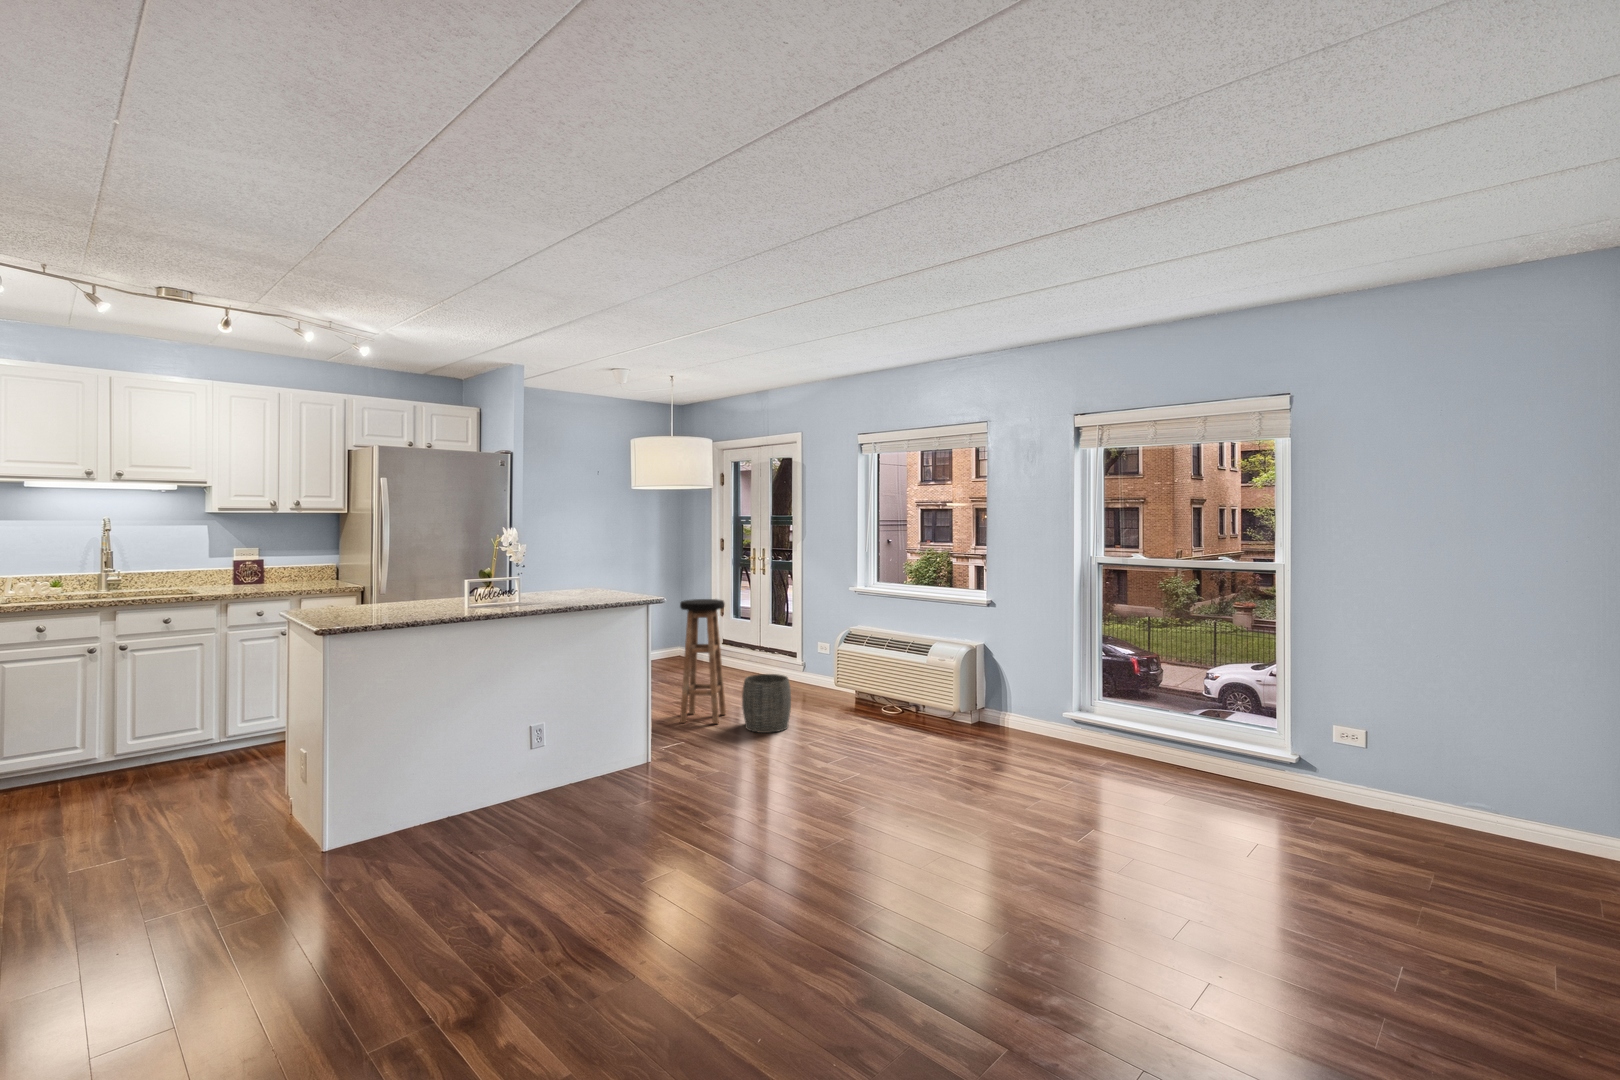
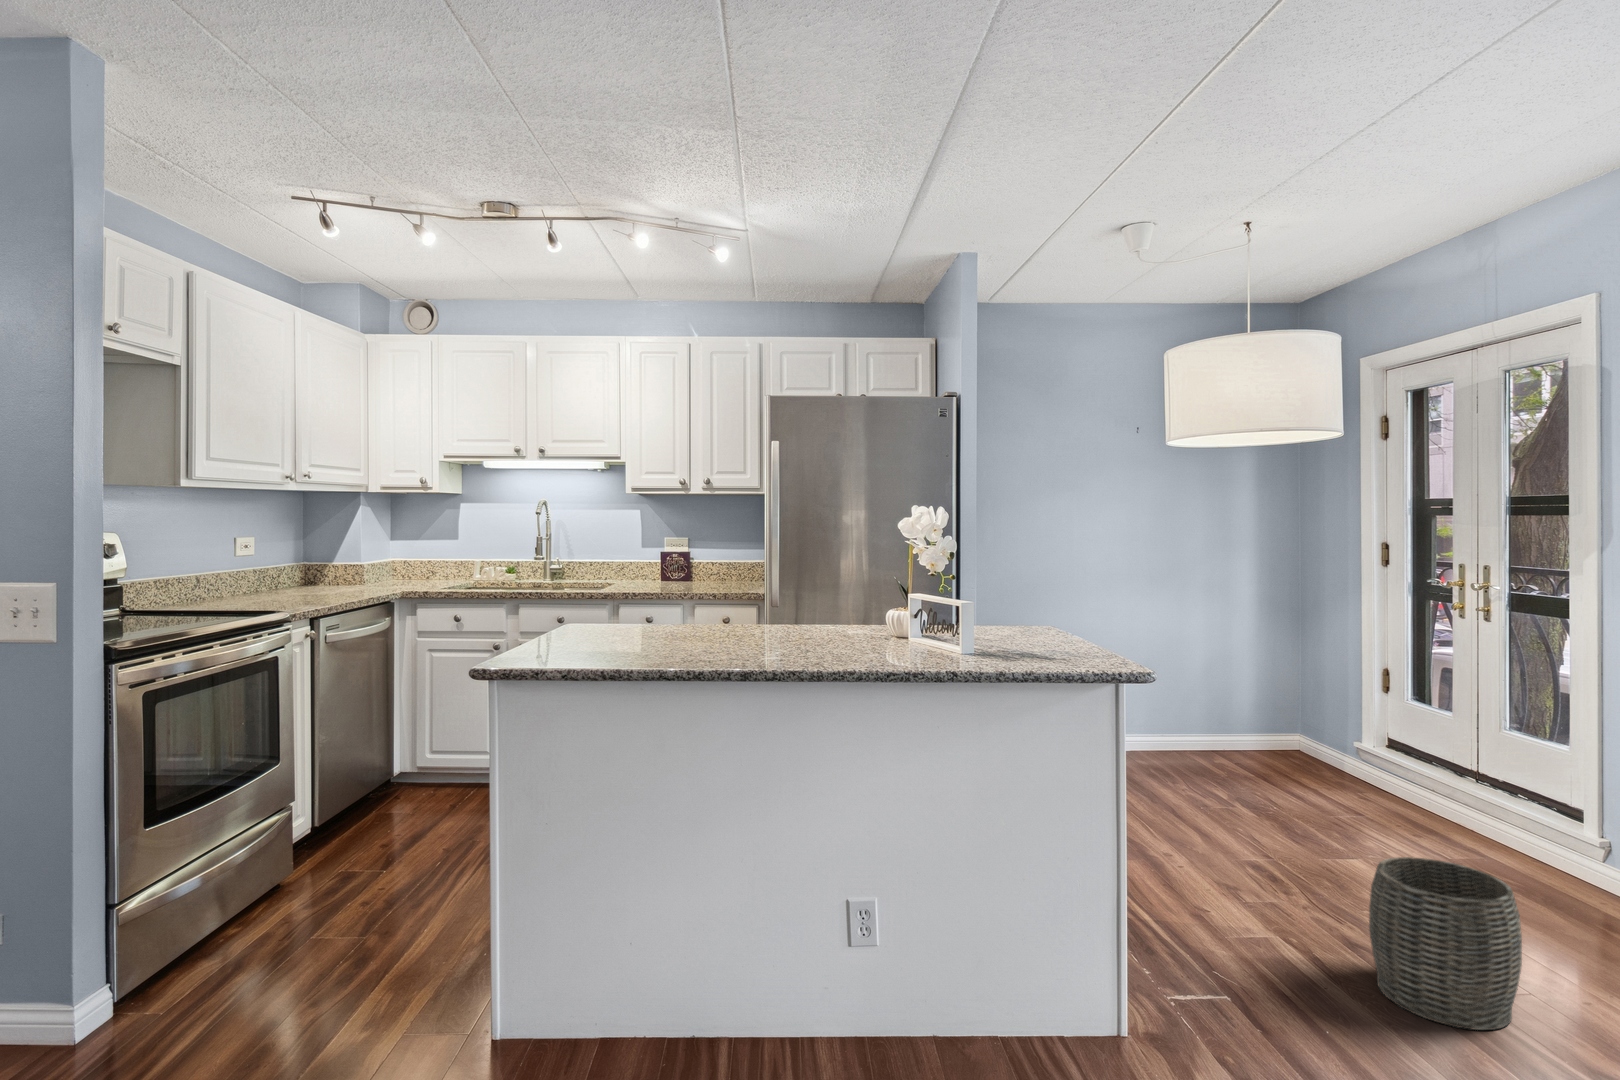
bar stool: present [680,599,726,724] -> none [1220,658,1342,947]

